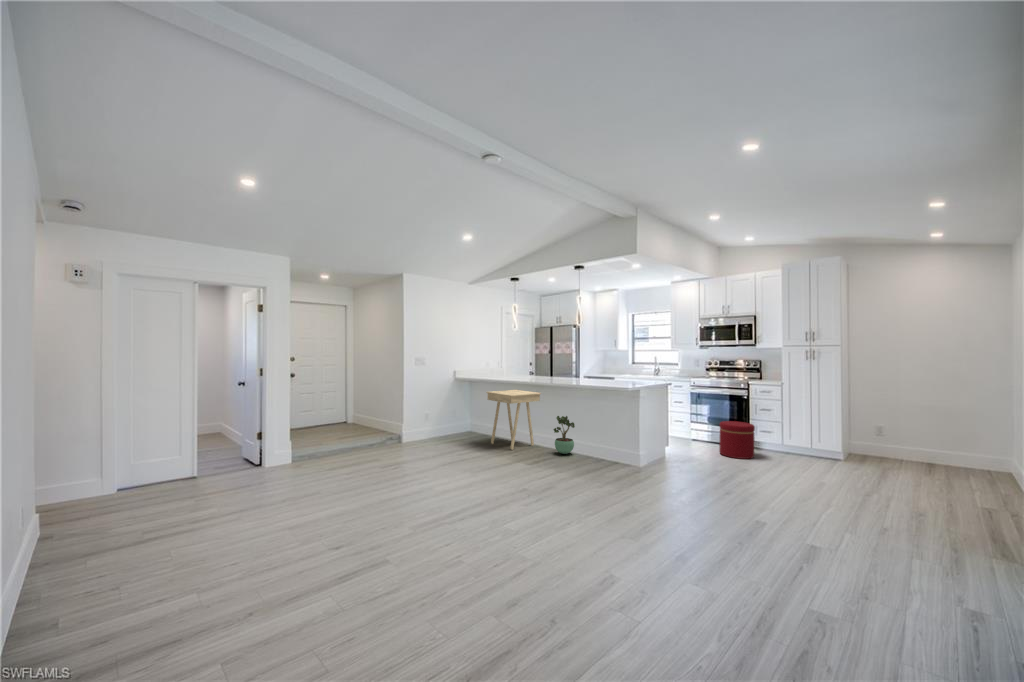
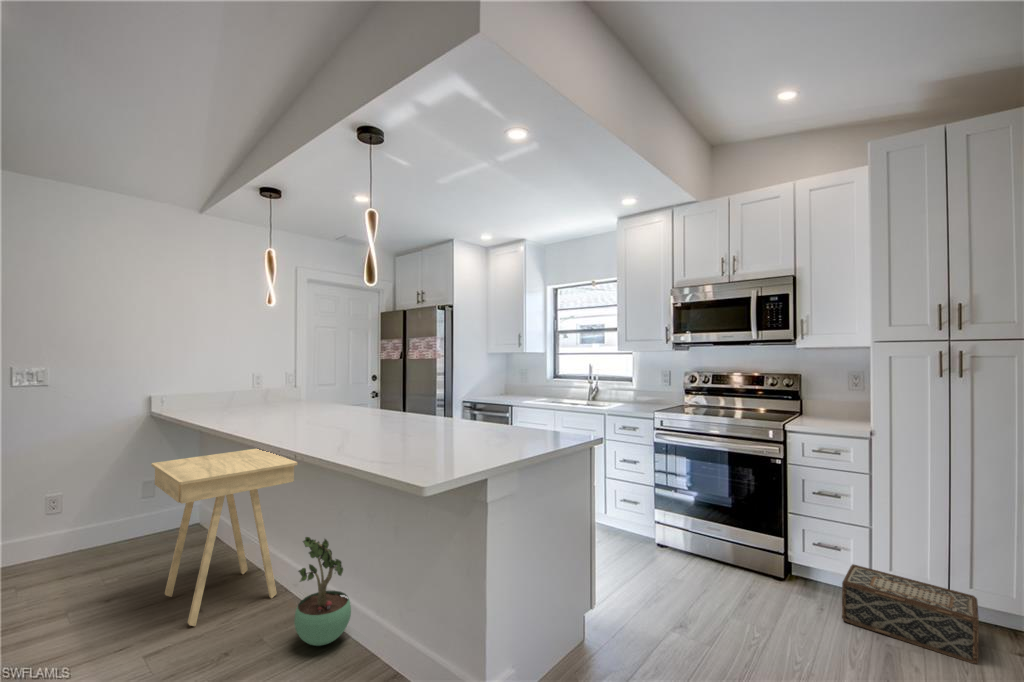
ottoman: present [719,421,755,459] -> none [726,525,815,639]
woven basket: none [767,438,820,465] -> present [842,564,979,664]

